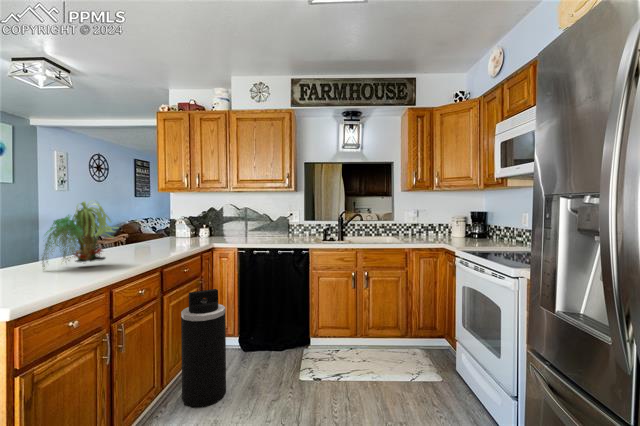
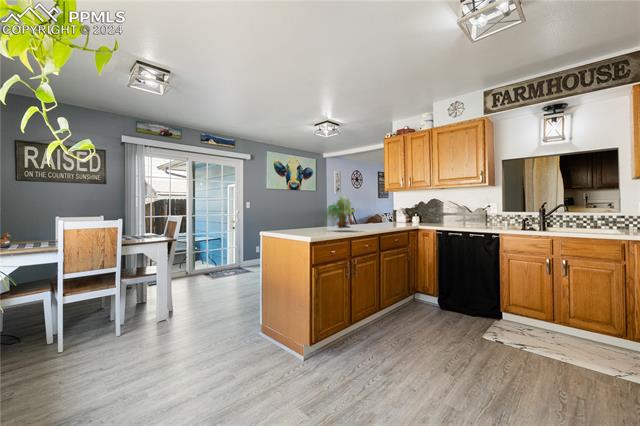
trash can: present [181,289,226,408] -> none [392,254,421,331]

